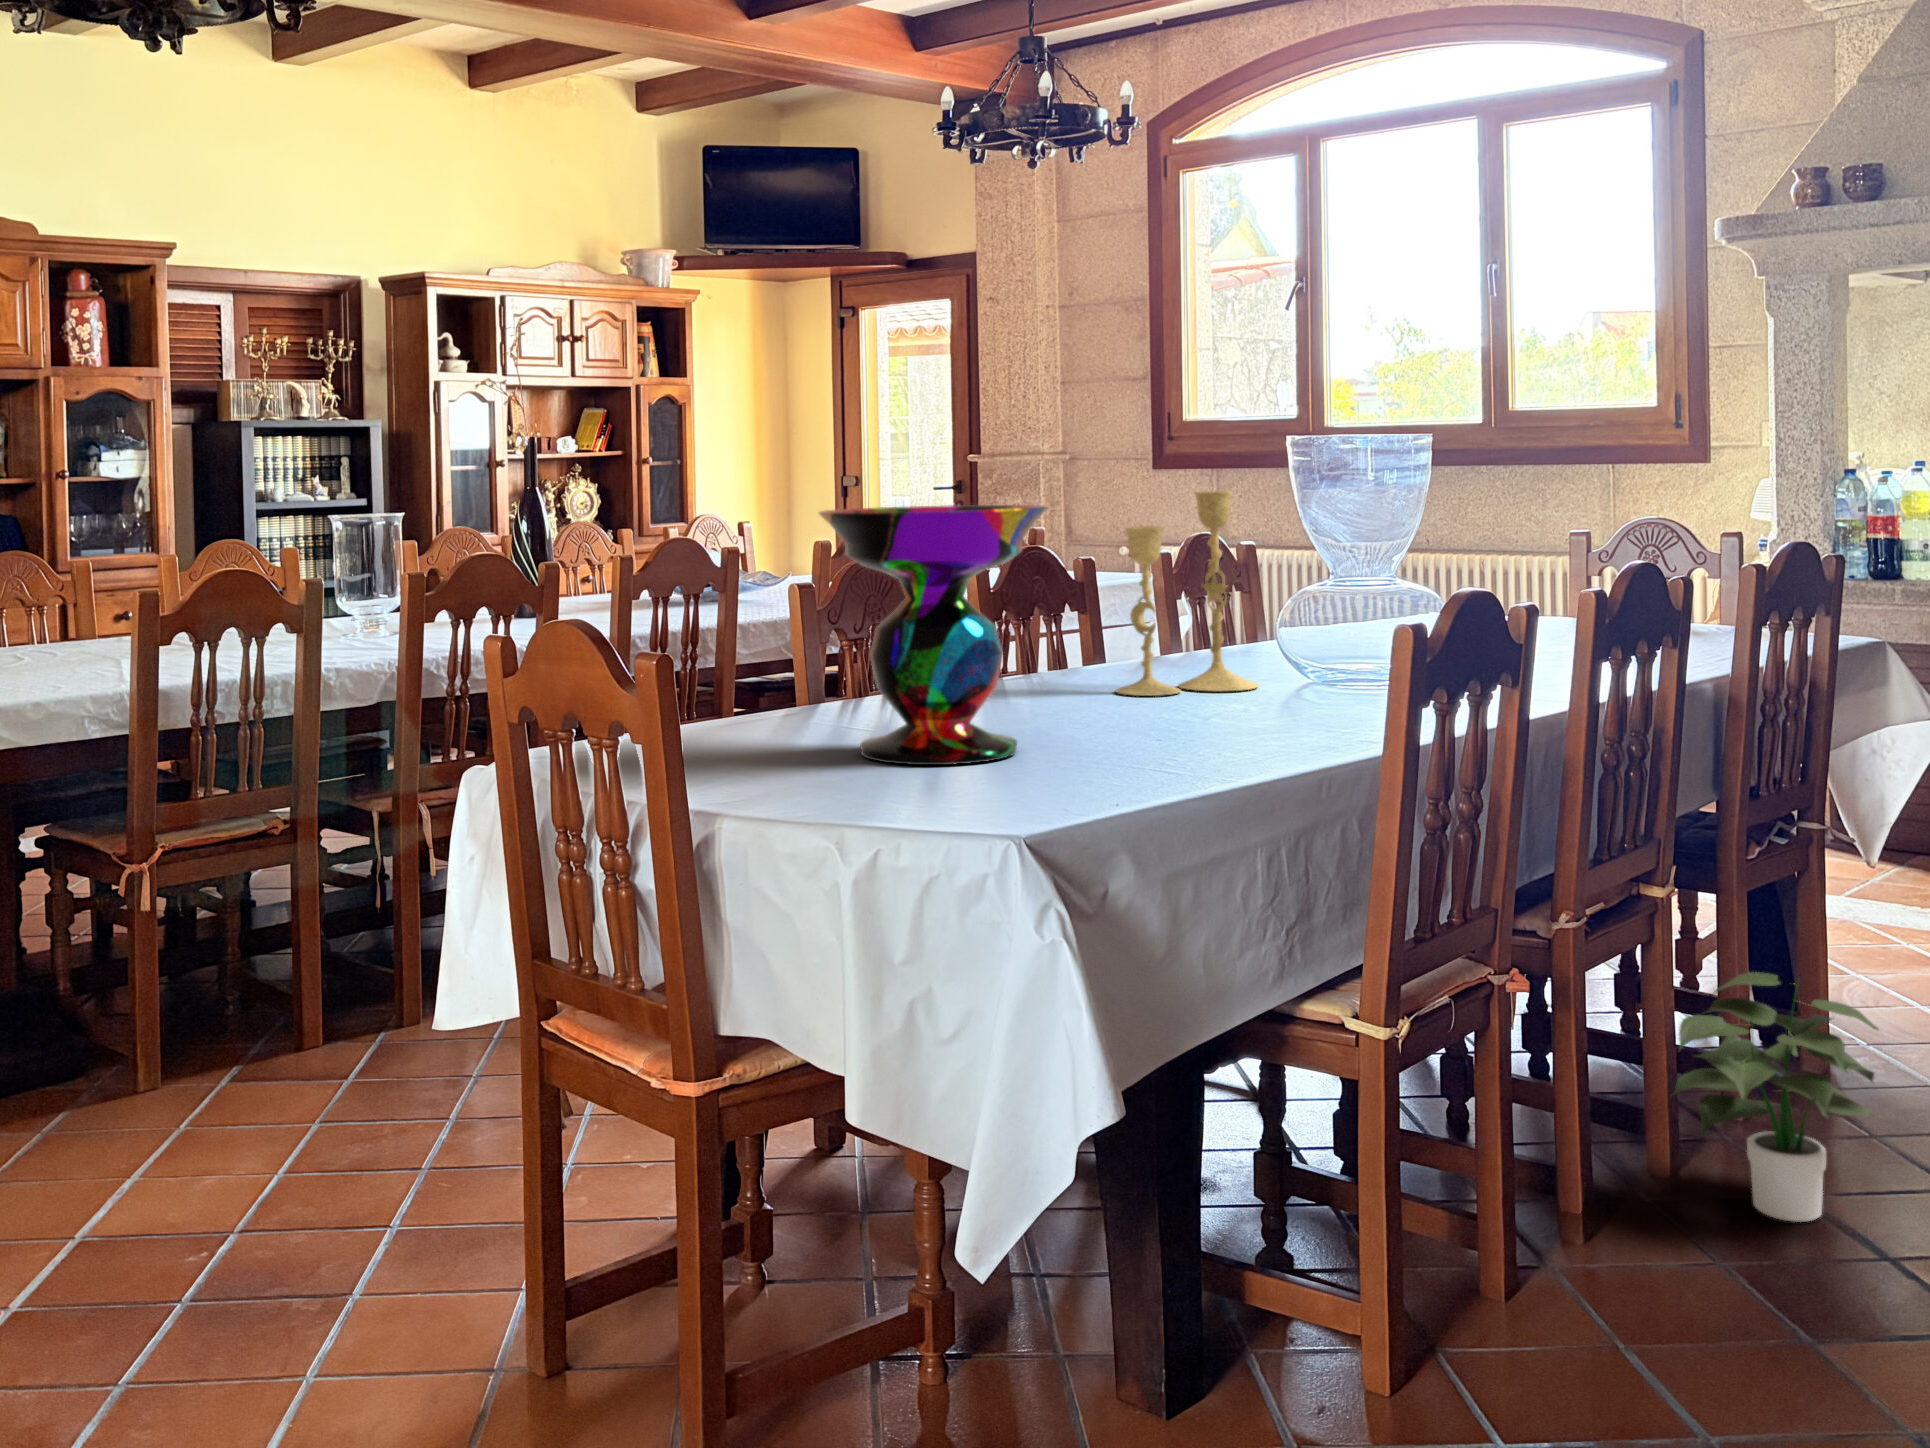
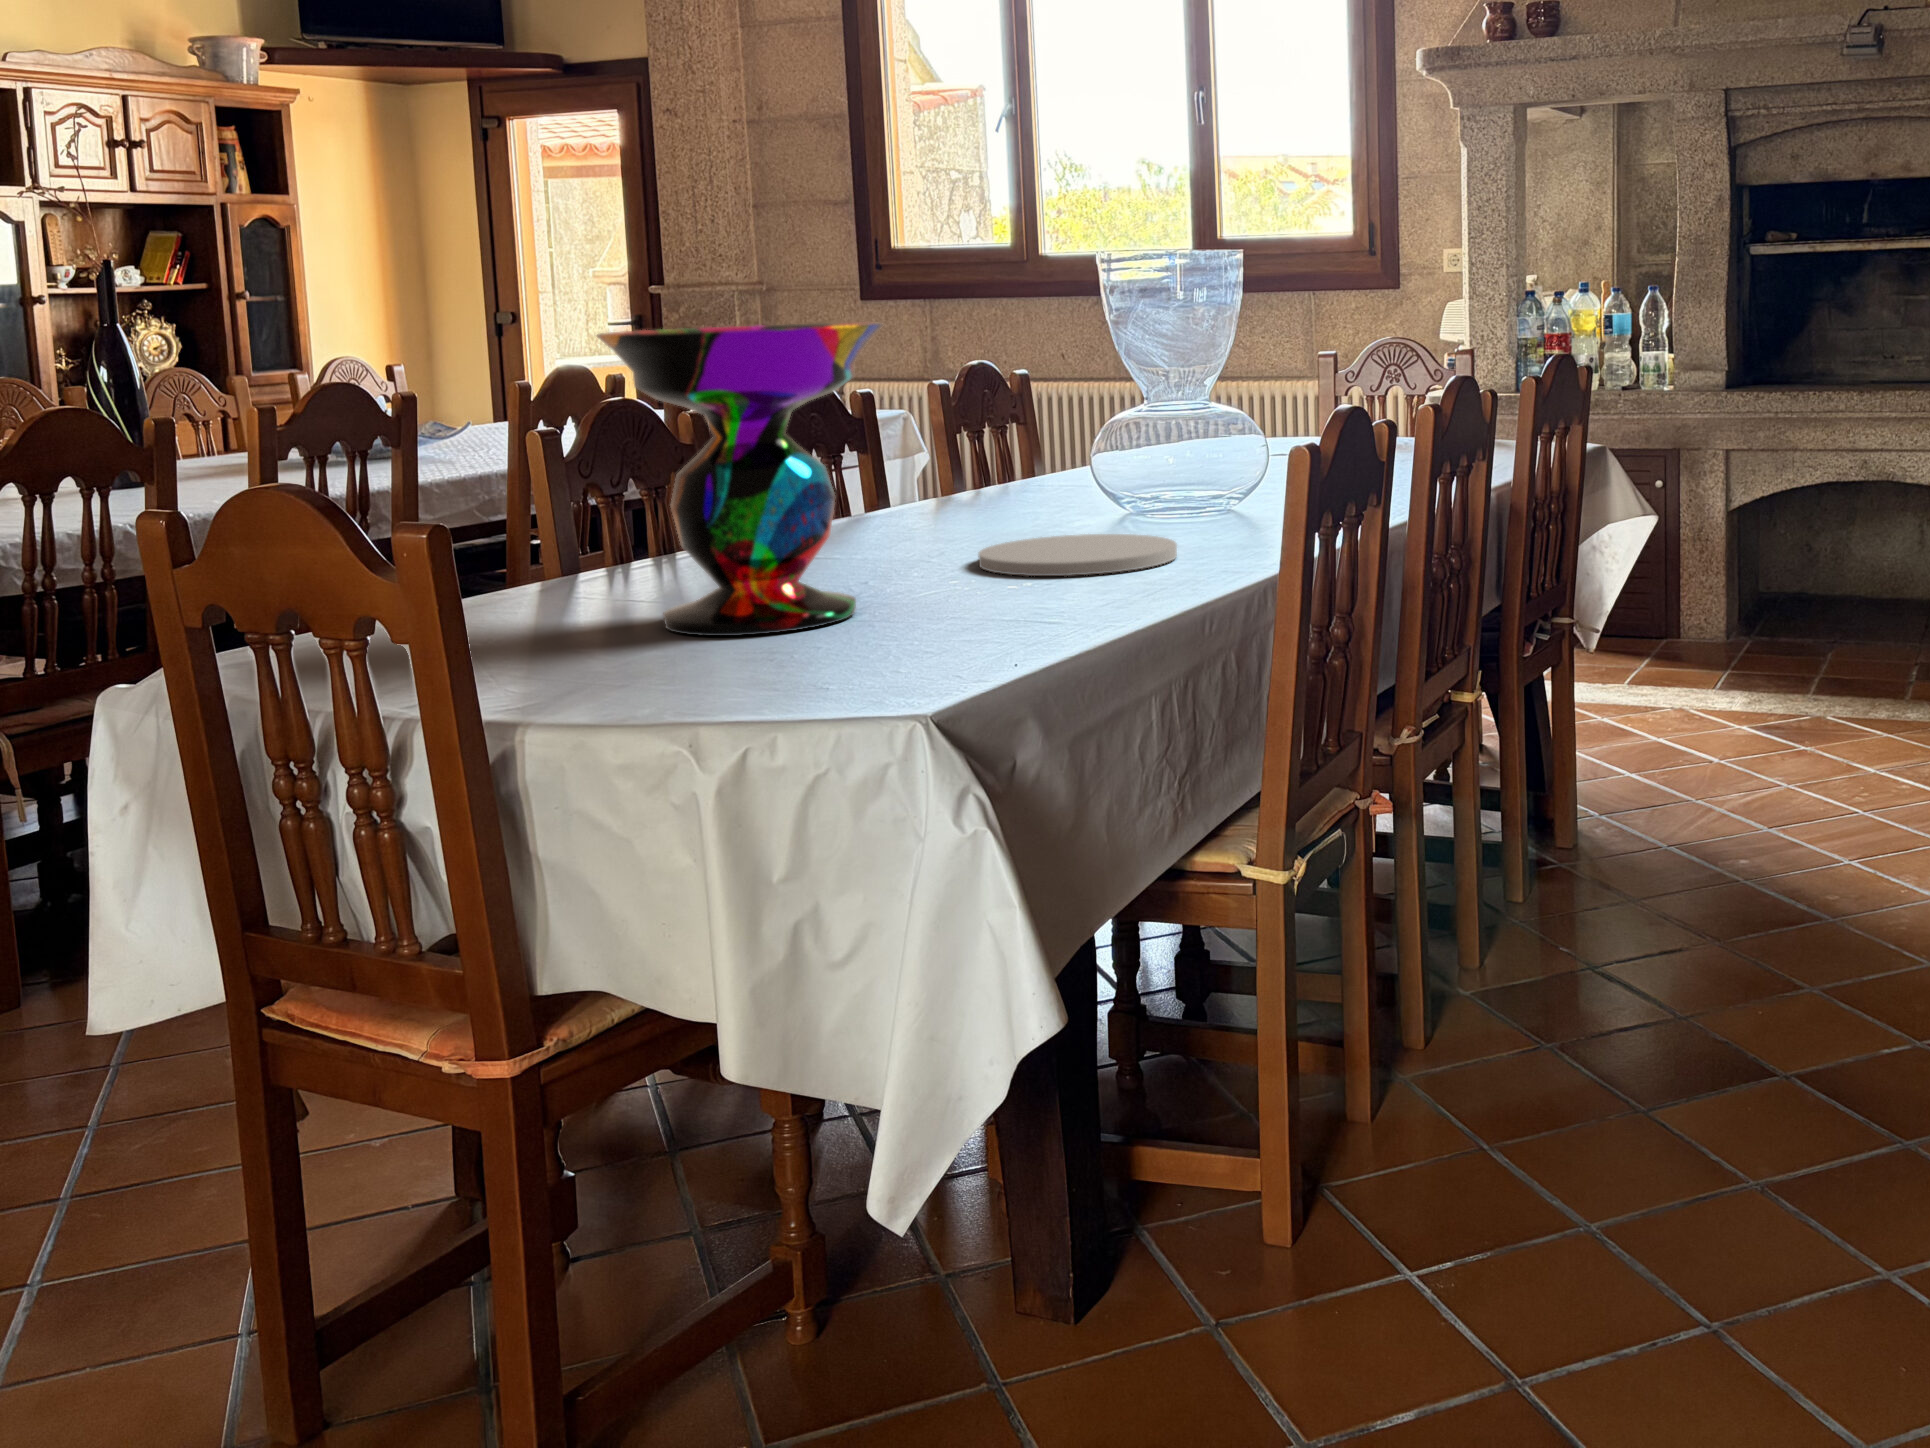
candlestick: present [1116,491,1258,696] -> none [924,309,1075,537]
plate: none [1144,700,1330,737] -> present [978,534,1177,576]
potted plant: present [1673,972,1879,1222] -> none [1485,761,1663,989]

